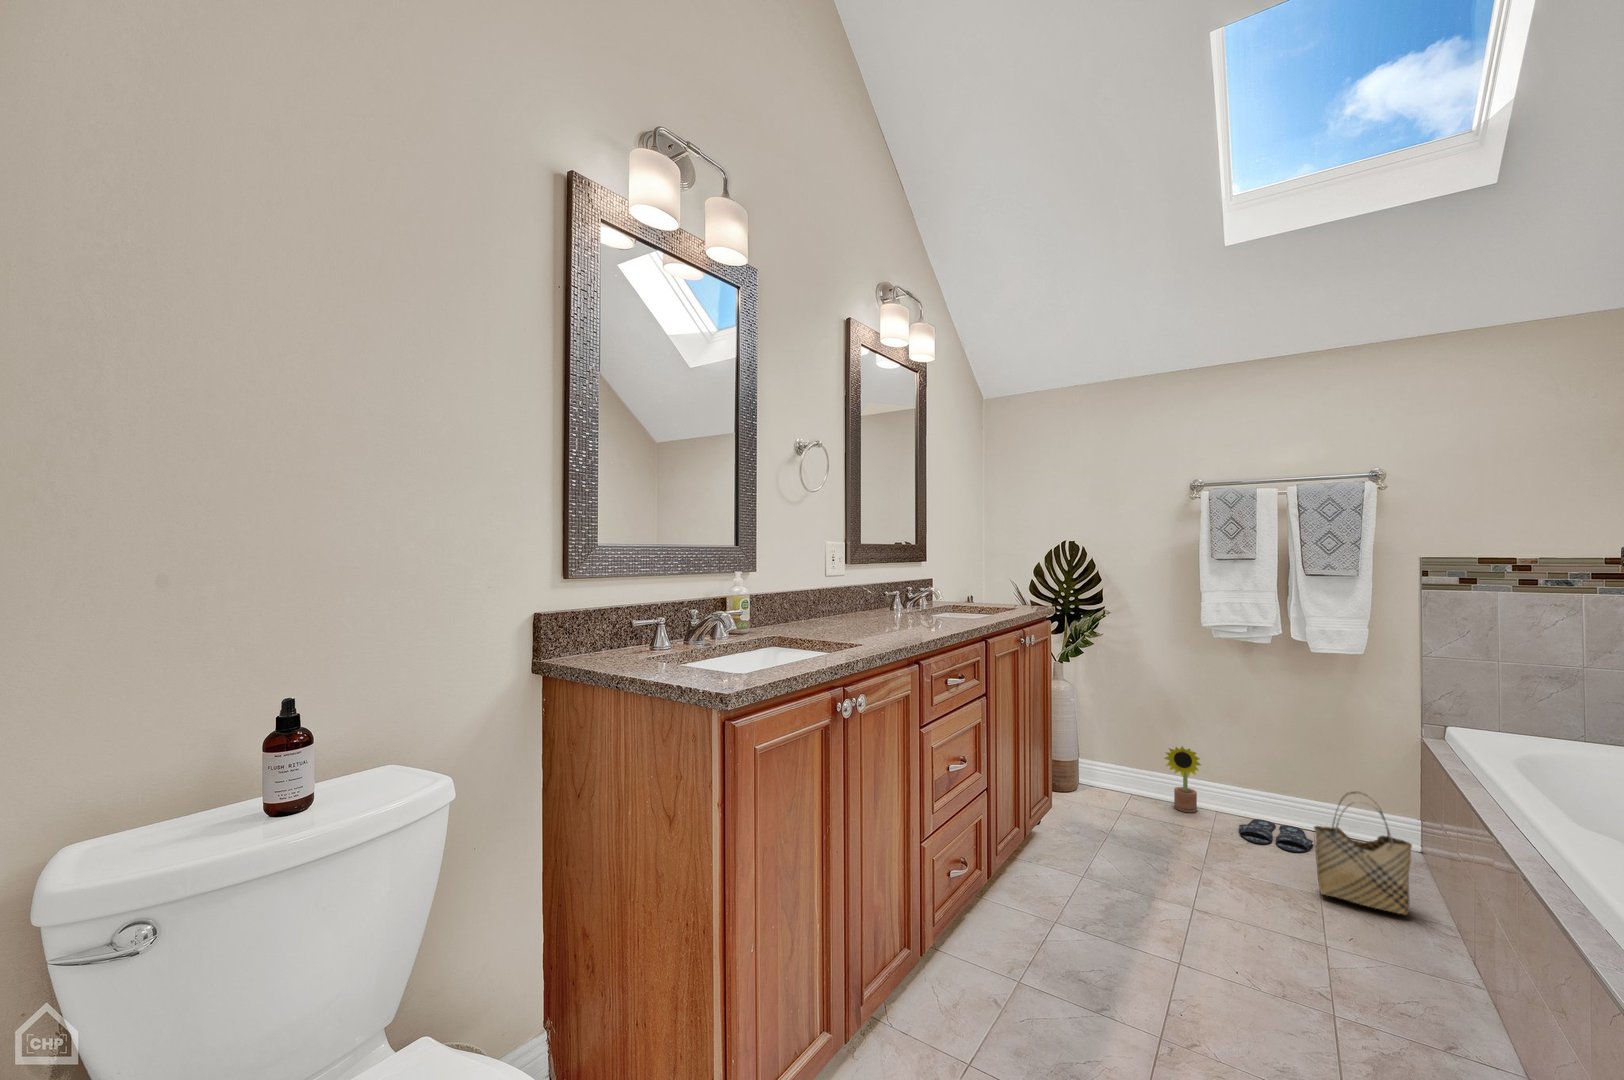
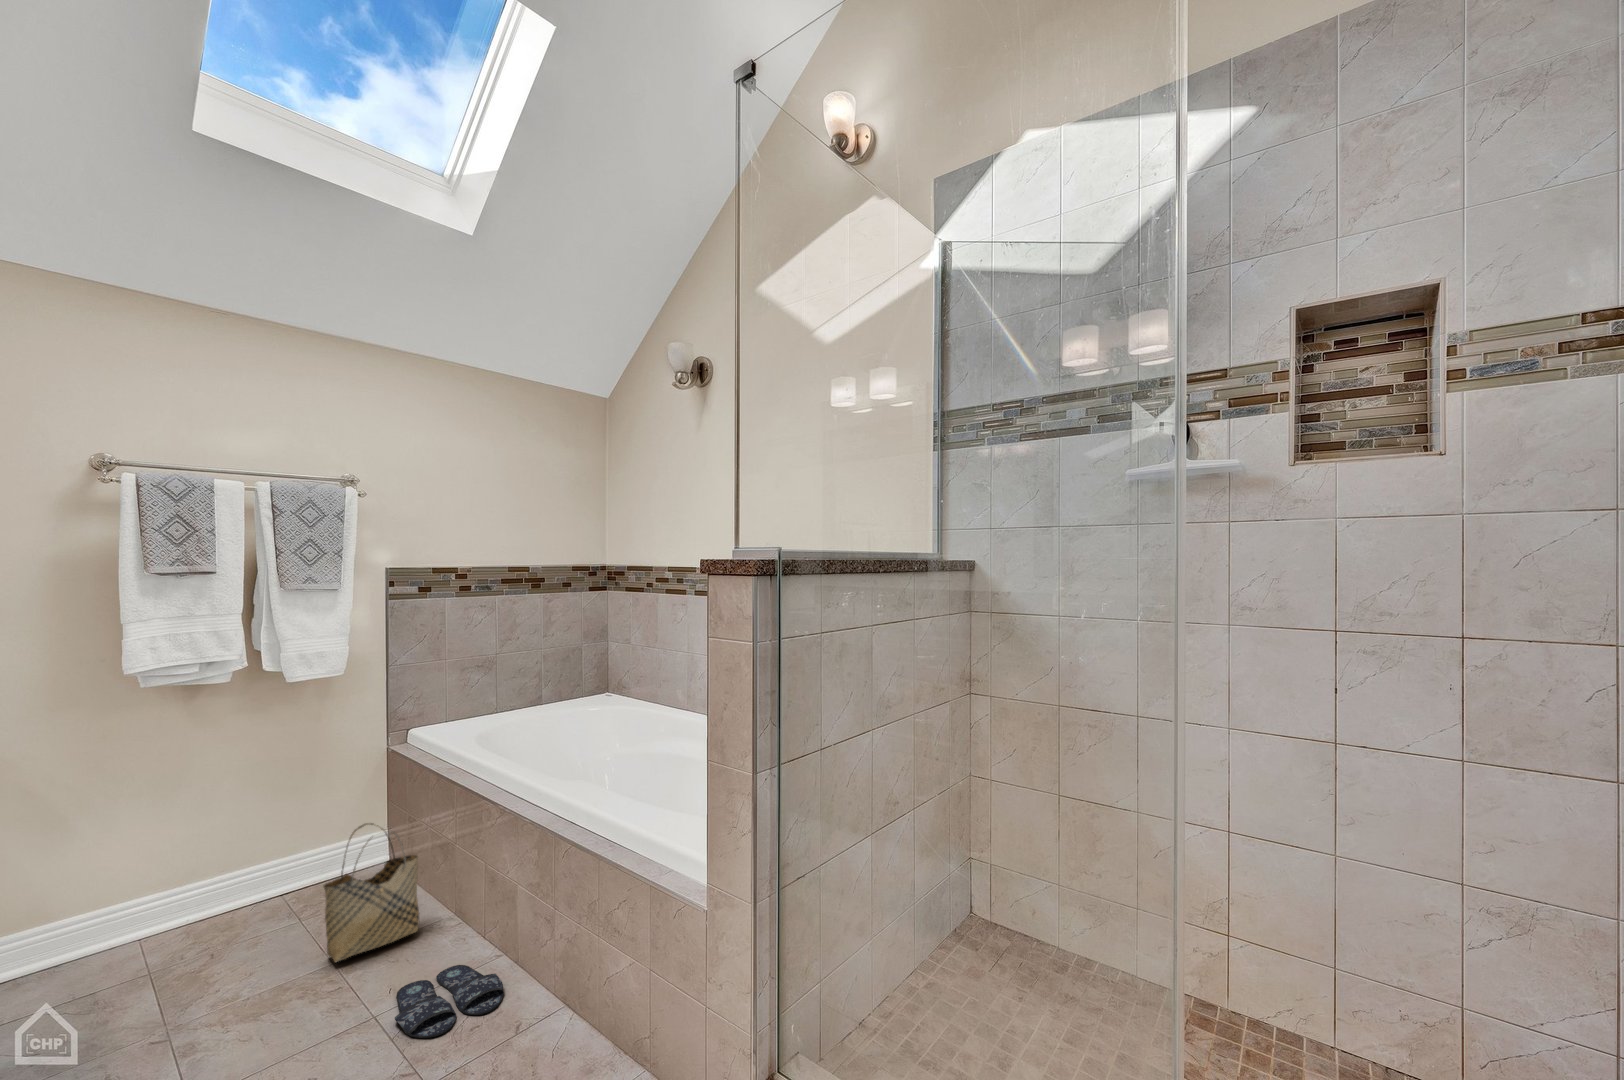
decorative plant: present [1164,746,1201,812] -> none [42,865,121,974]
slippers: present [1239,819,1313,852] -> present [395,965,504,1038]

